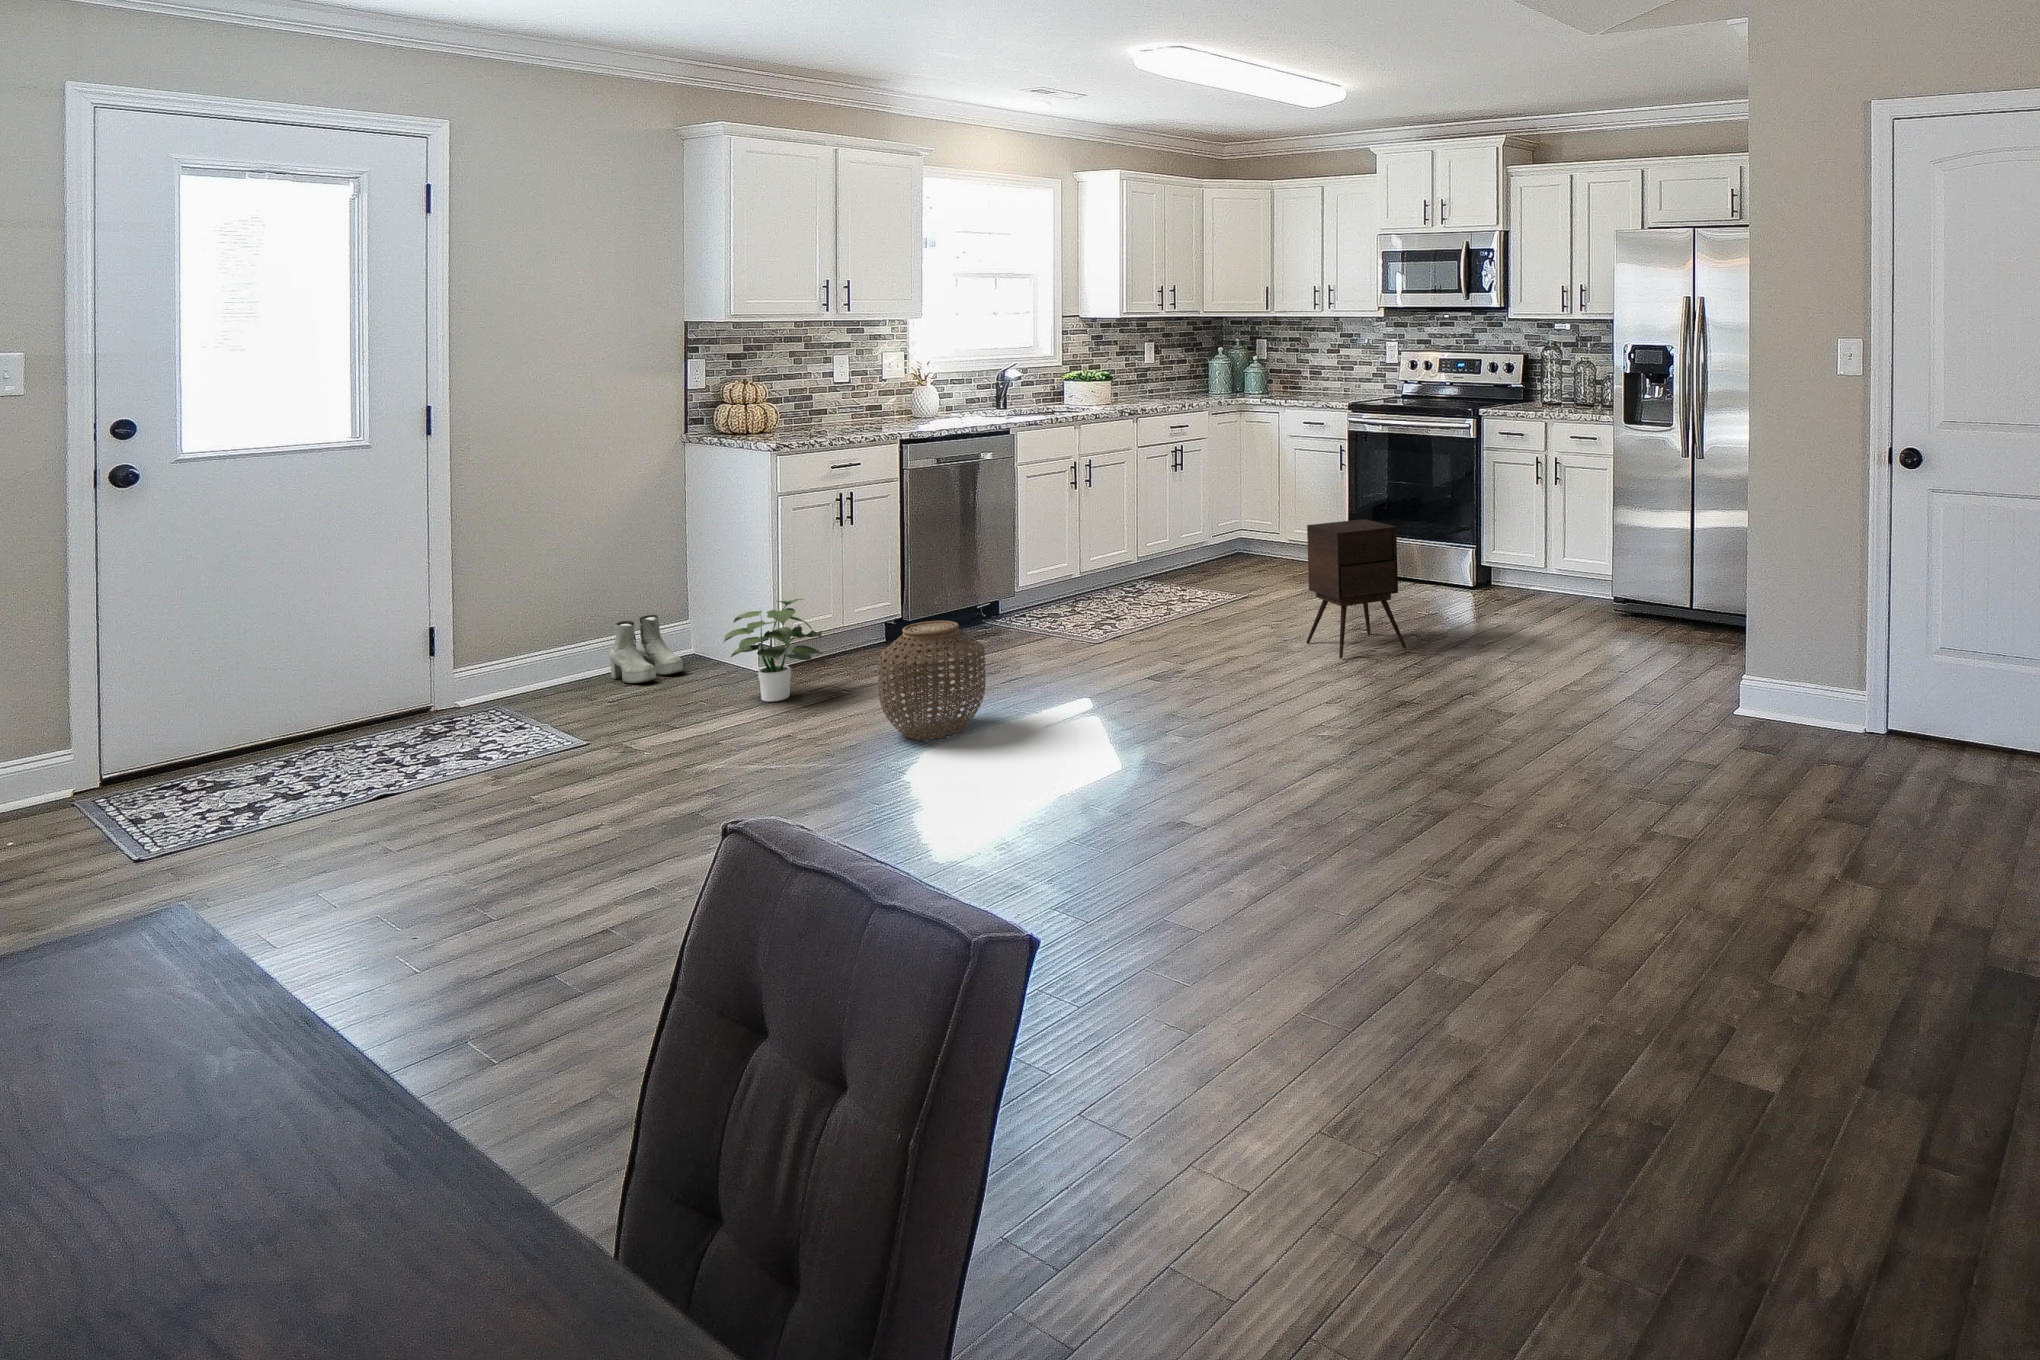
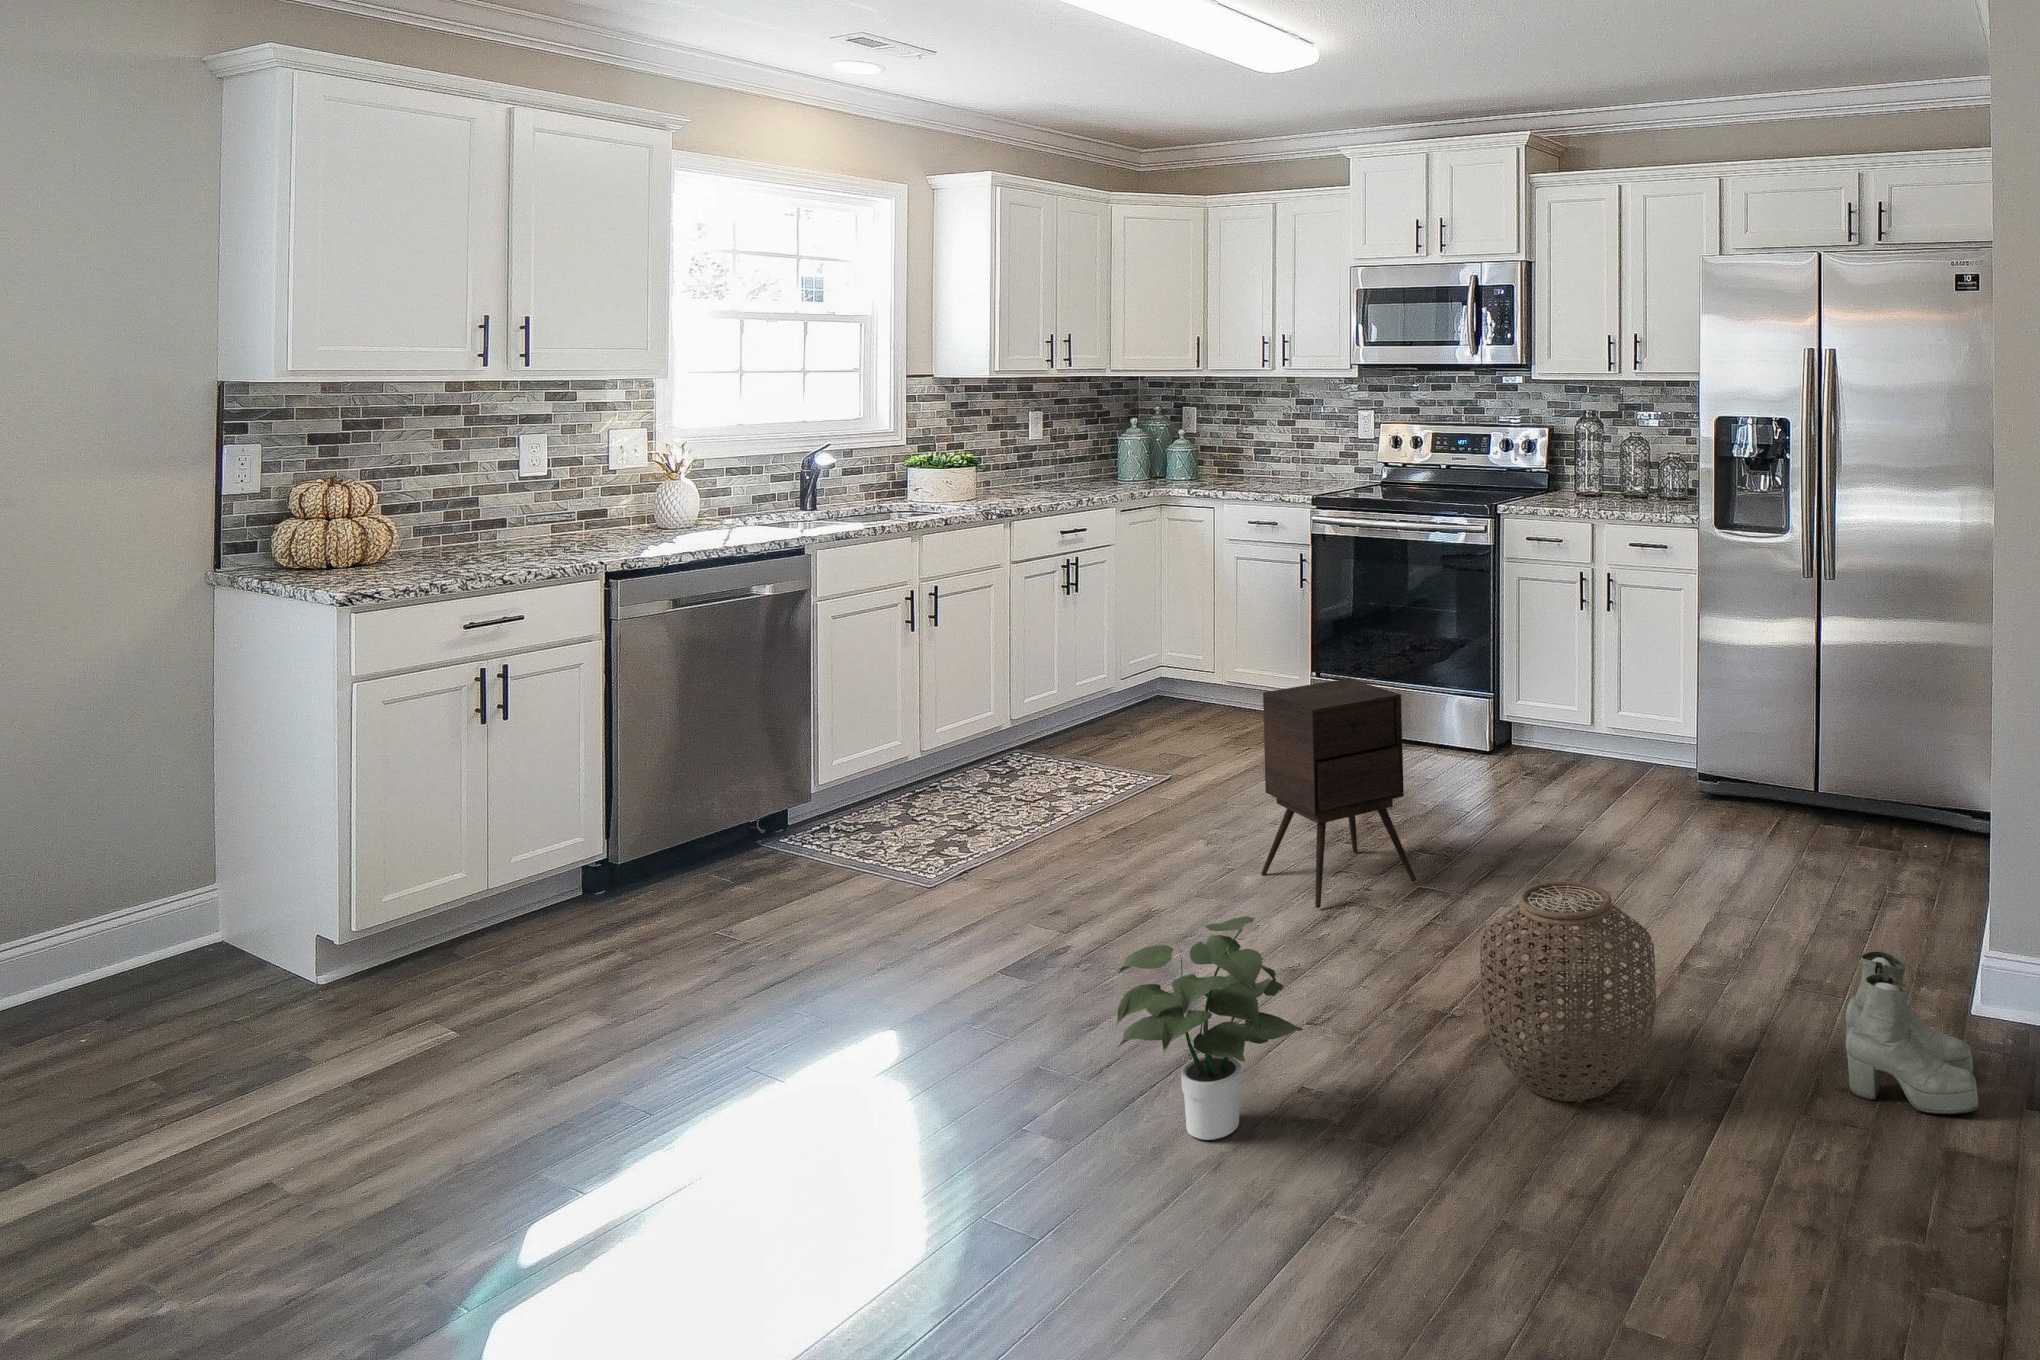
potted plant: present [723,599,823,702] -> present [1115,916,1304,1140]
boots: present [609,615,683,683] -> present [1846,951,1978,1114]
woven basket: present [878,621,986,740] -> present [1480,881,1656,1101]

